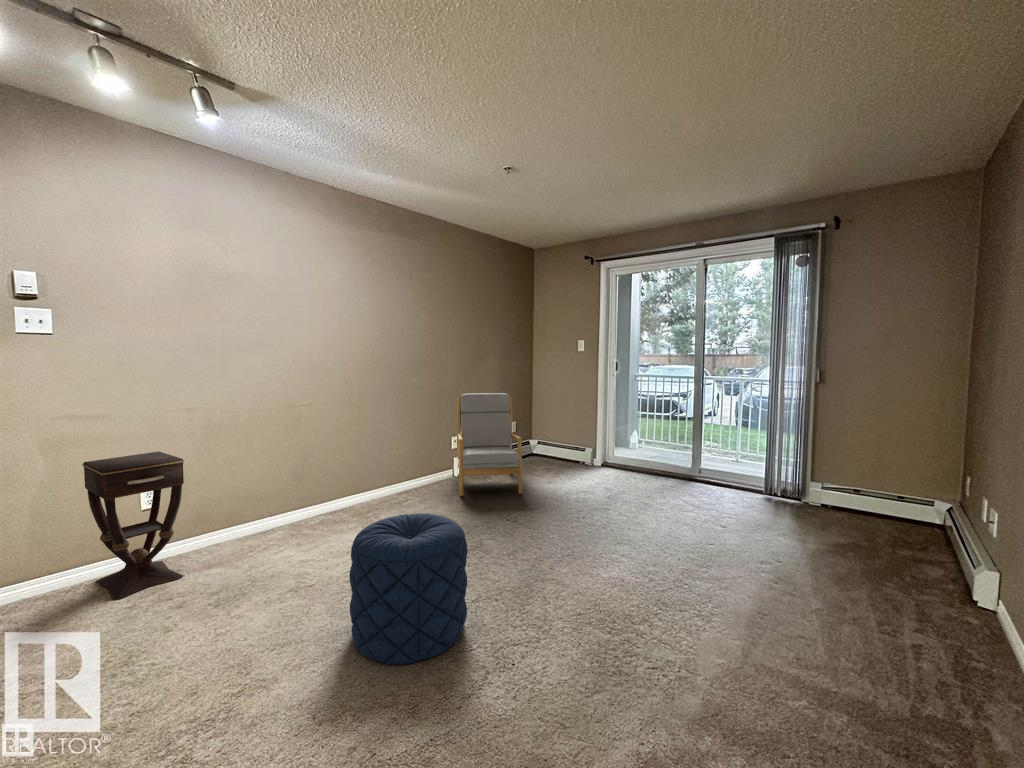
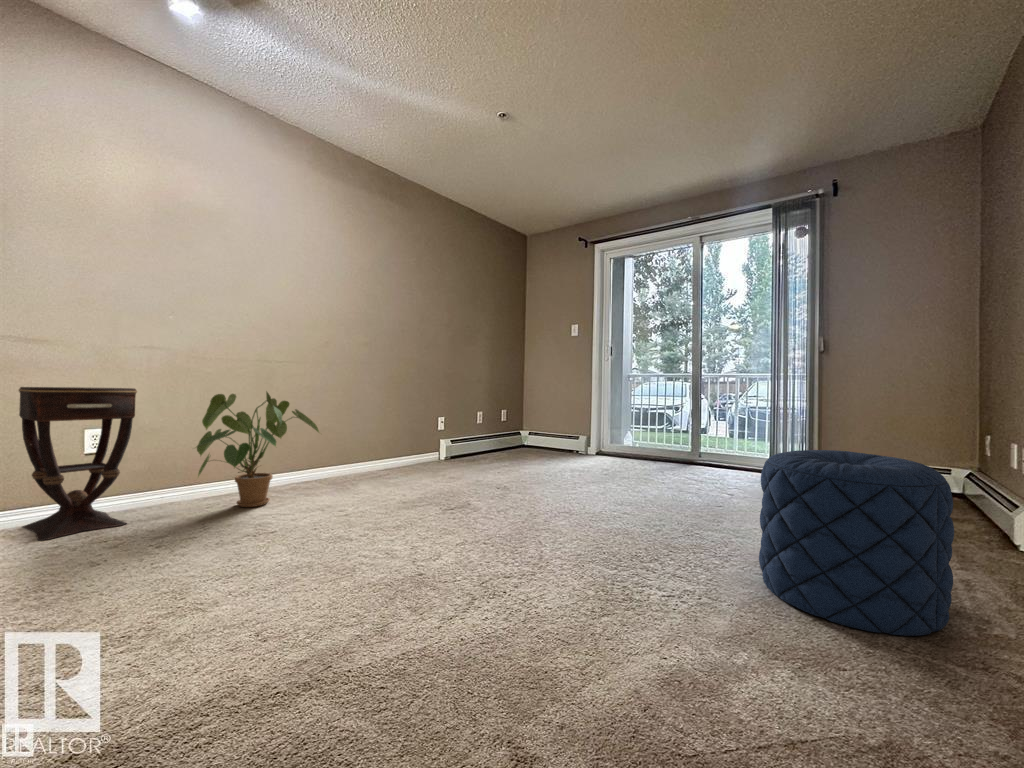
armchair: present [457,393,522,496] -> none [445,371,513,472]
house plant: none [234,443,346,552] -> present [196,392,319,507]
pouf: present [349,513,468,665] -> present [759,450,954,636]

